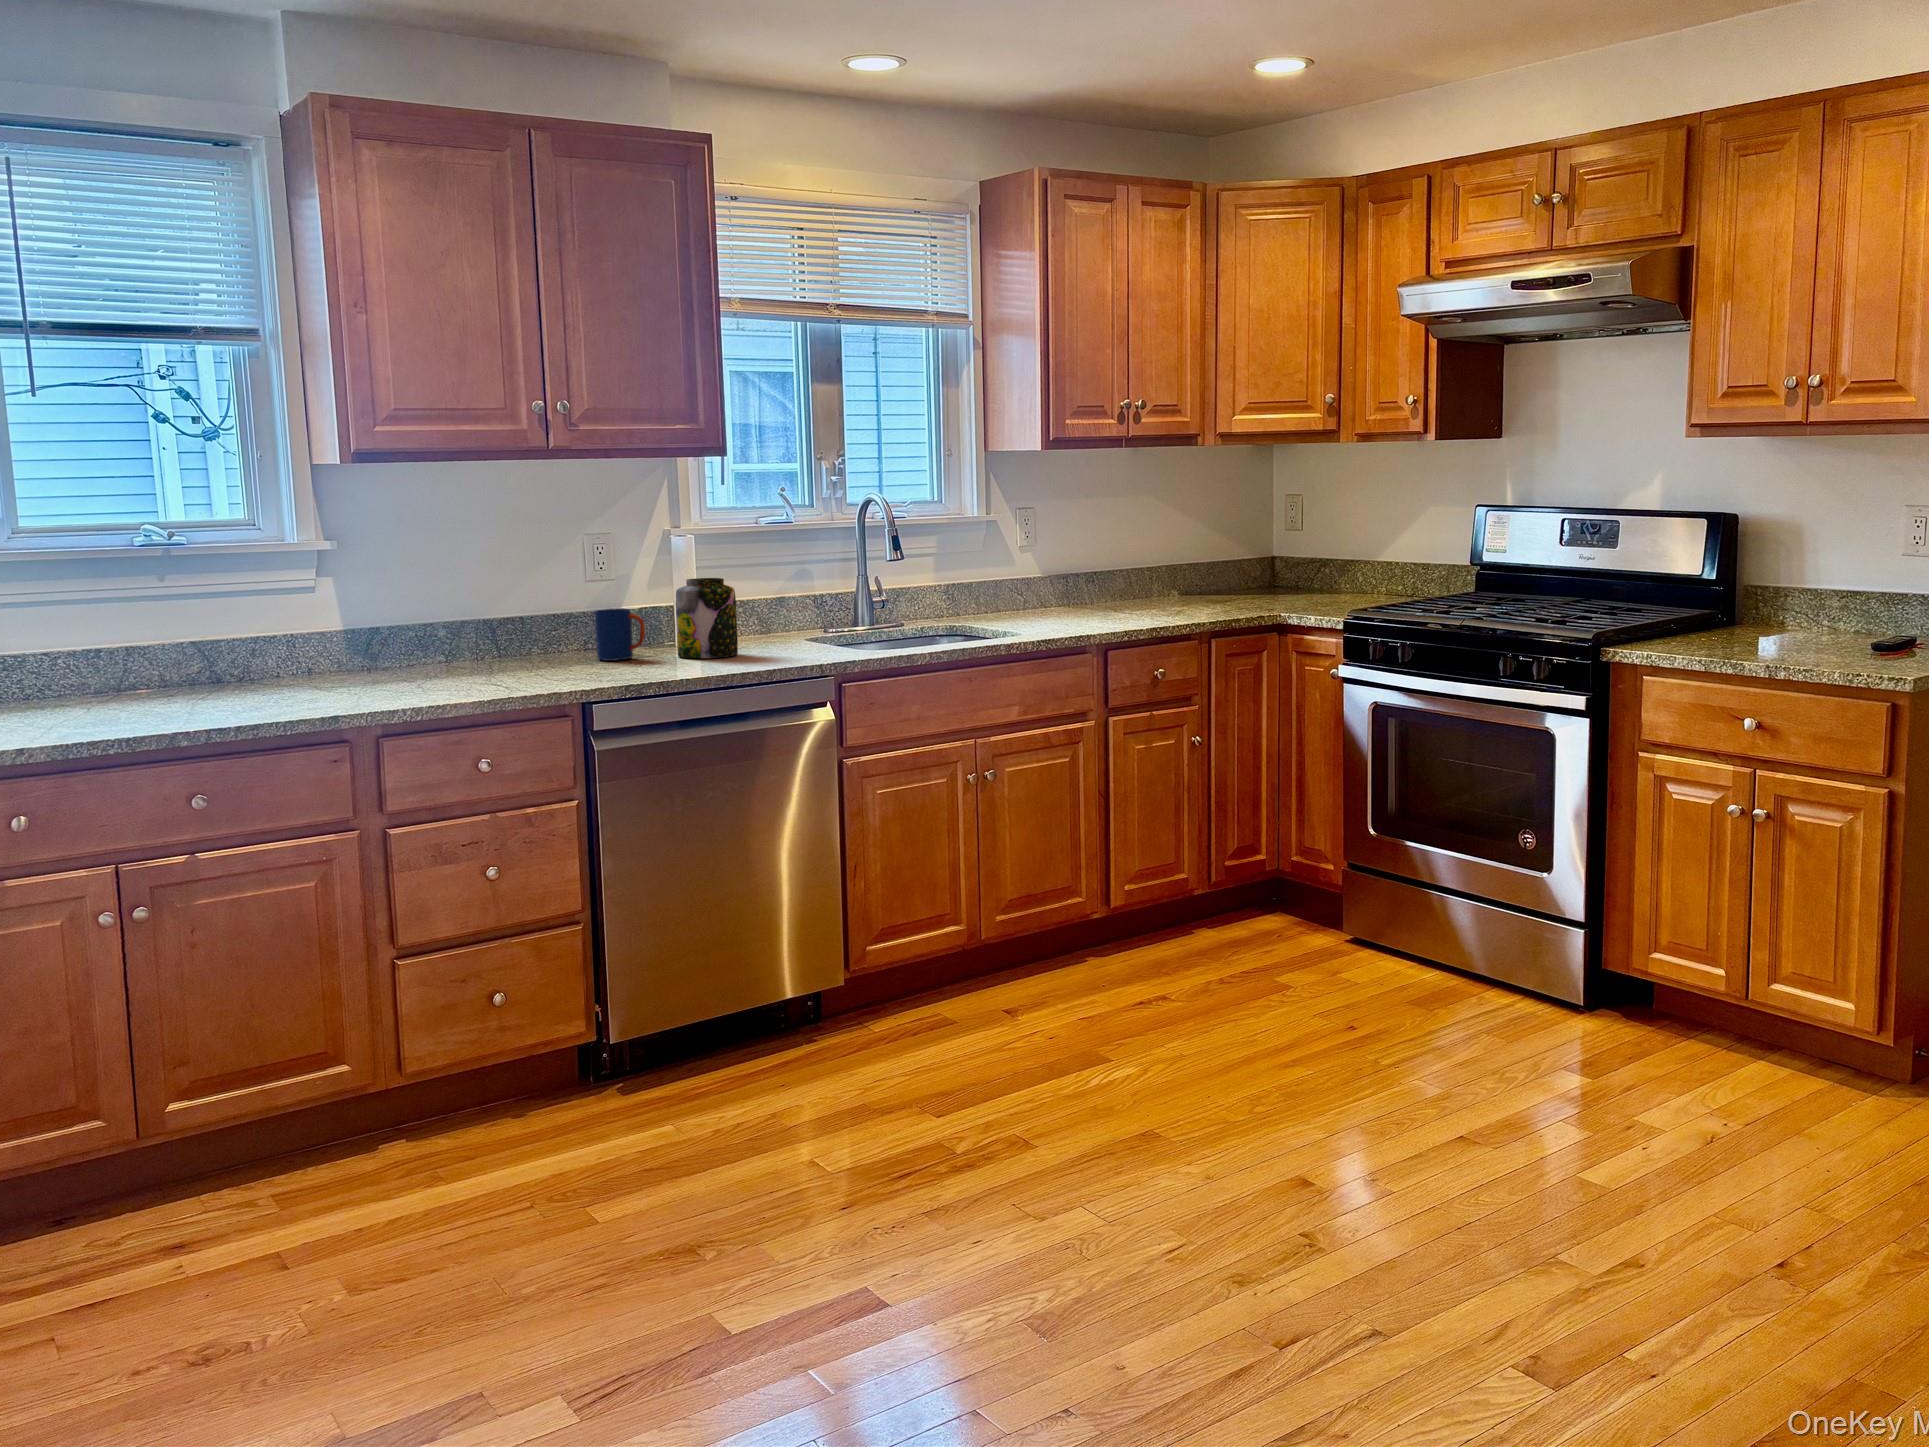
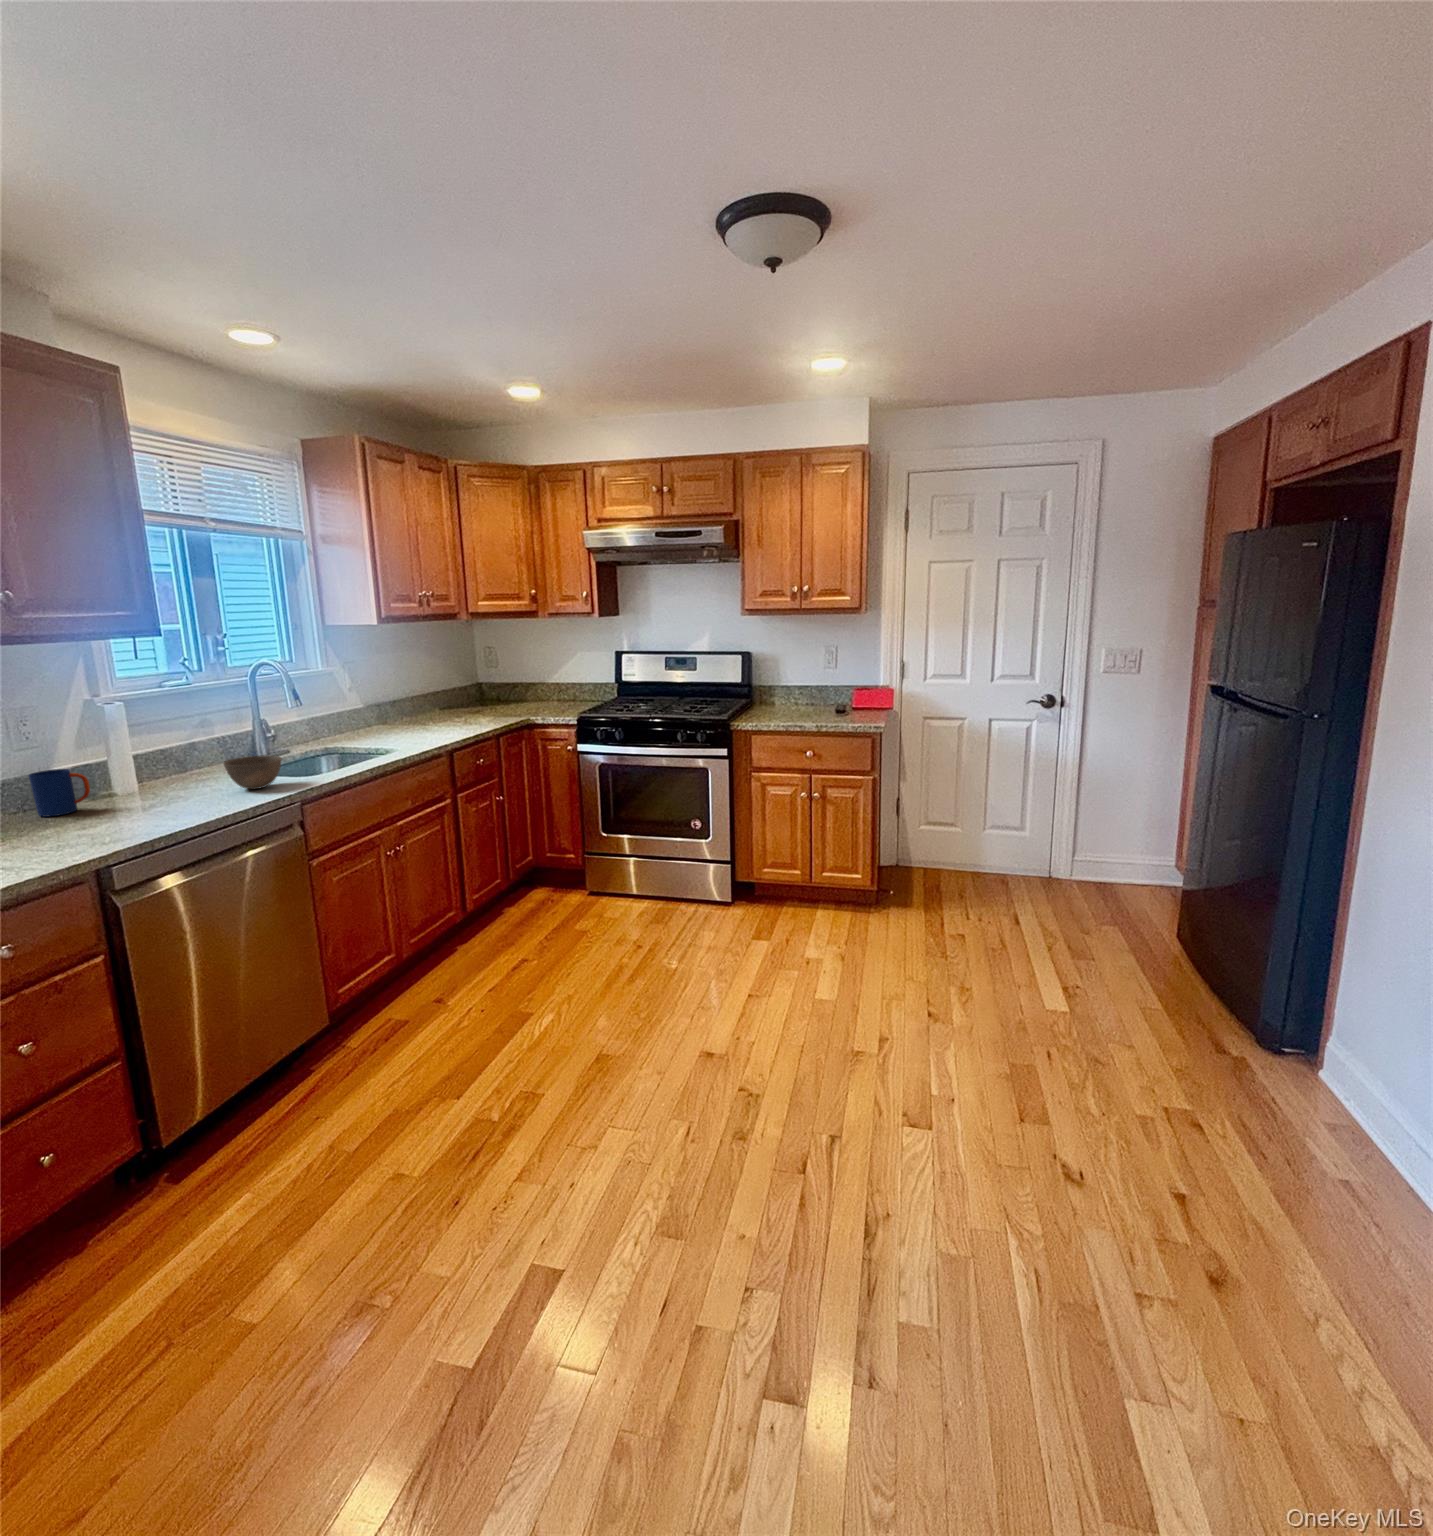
jar: present [676,578,738,658] -> none [114,734,183,802]
bowl: none [776,618,842,659] -> present [224,755,282,789]

